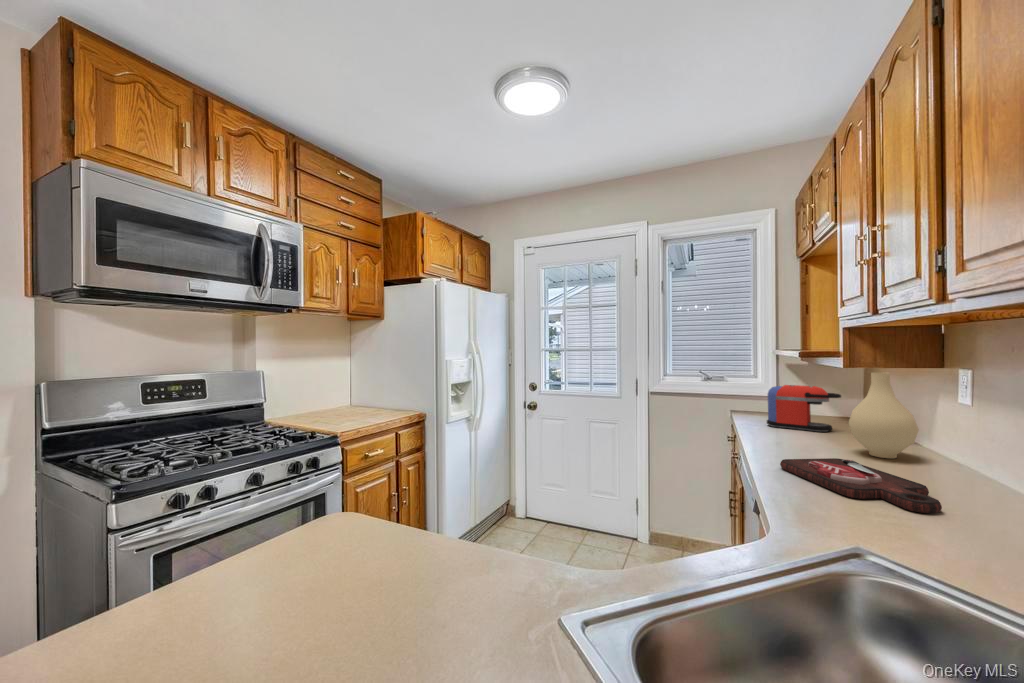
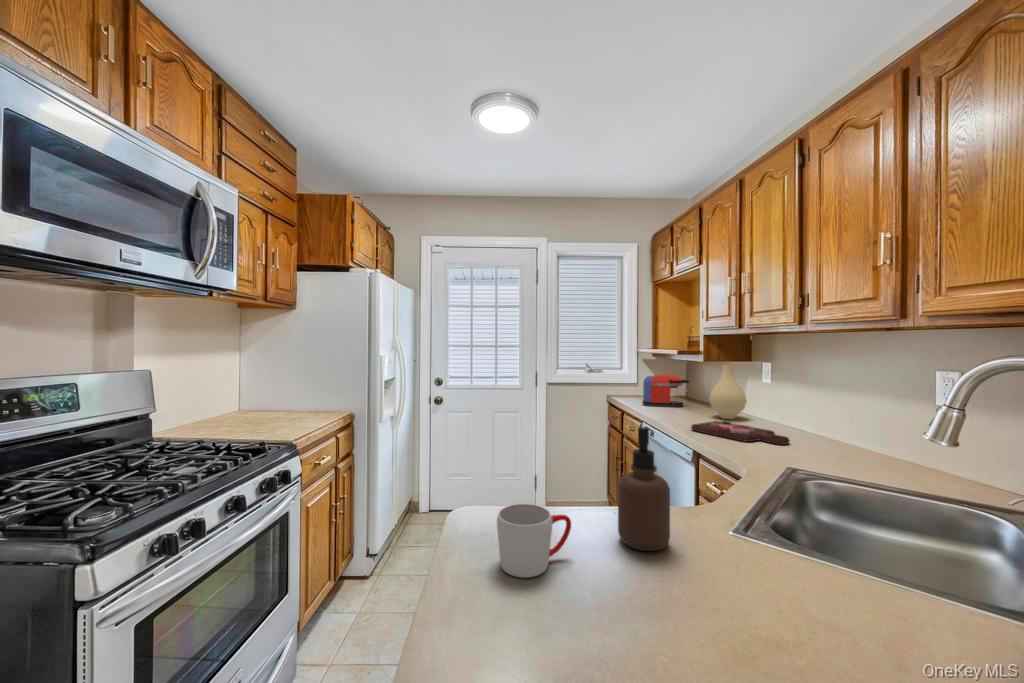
soap dispenser: none [381,456,451,631] -> present [618,427,670,551]
mug: none [225,528,322,617] -> present [497,504,571,578]

